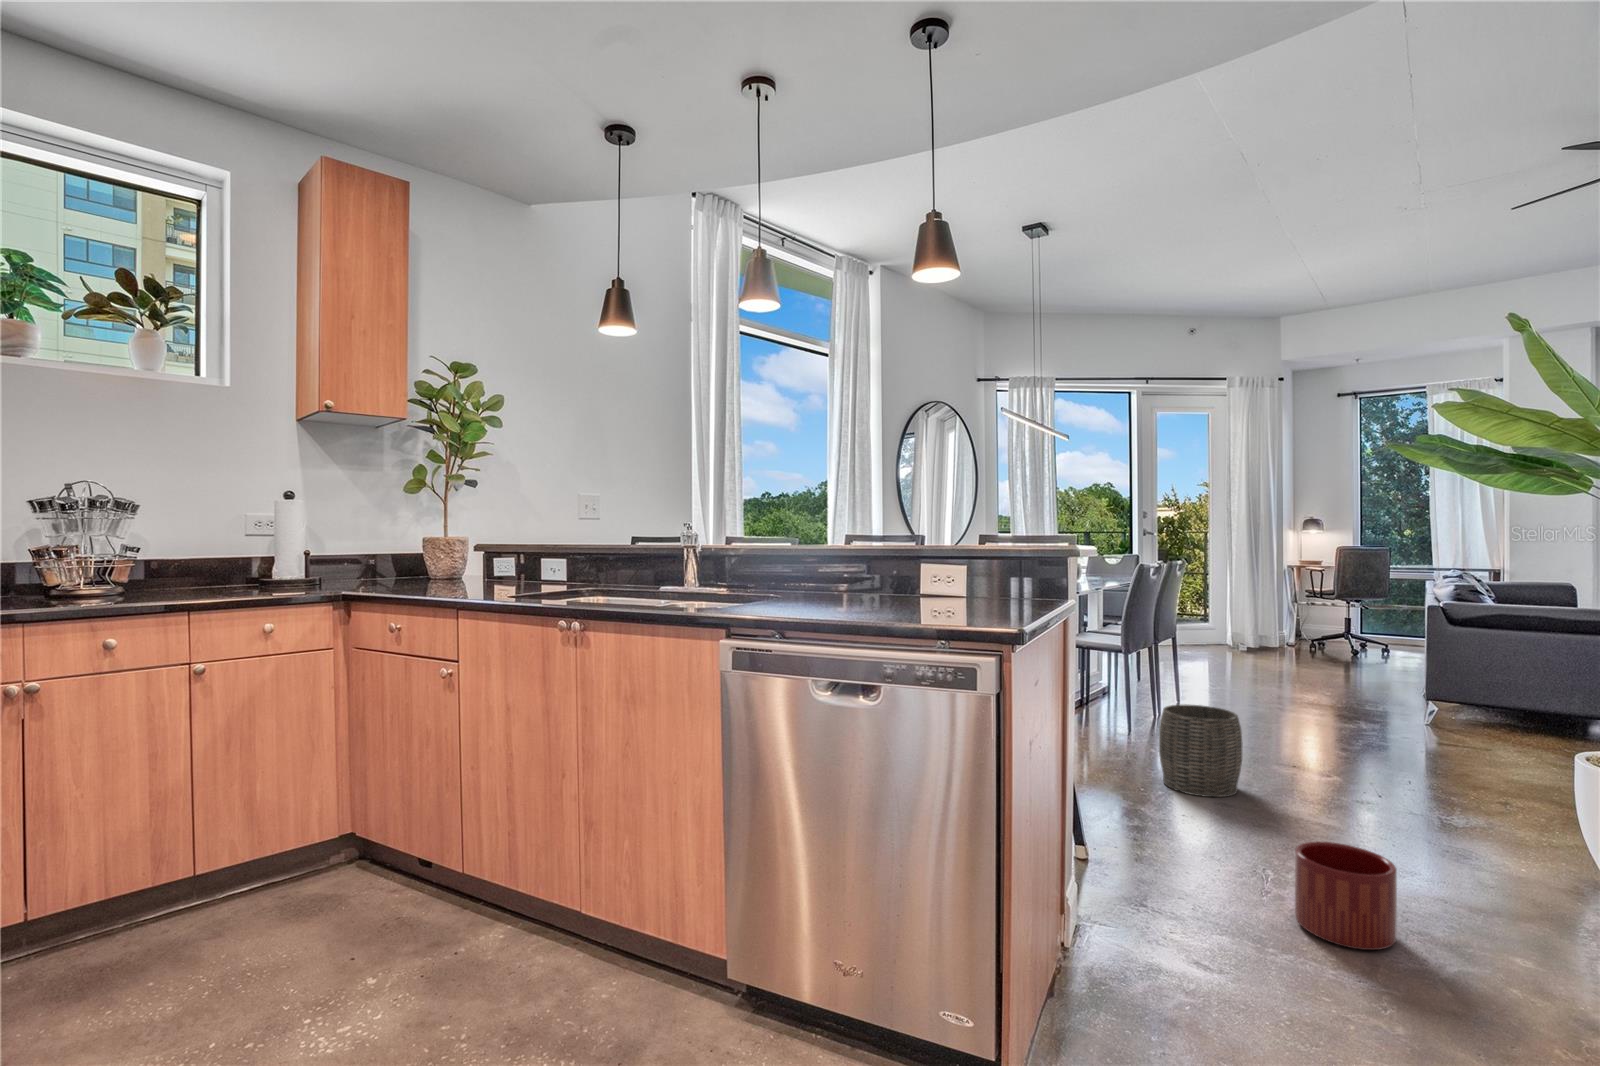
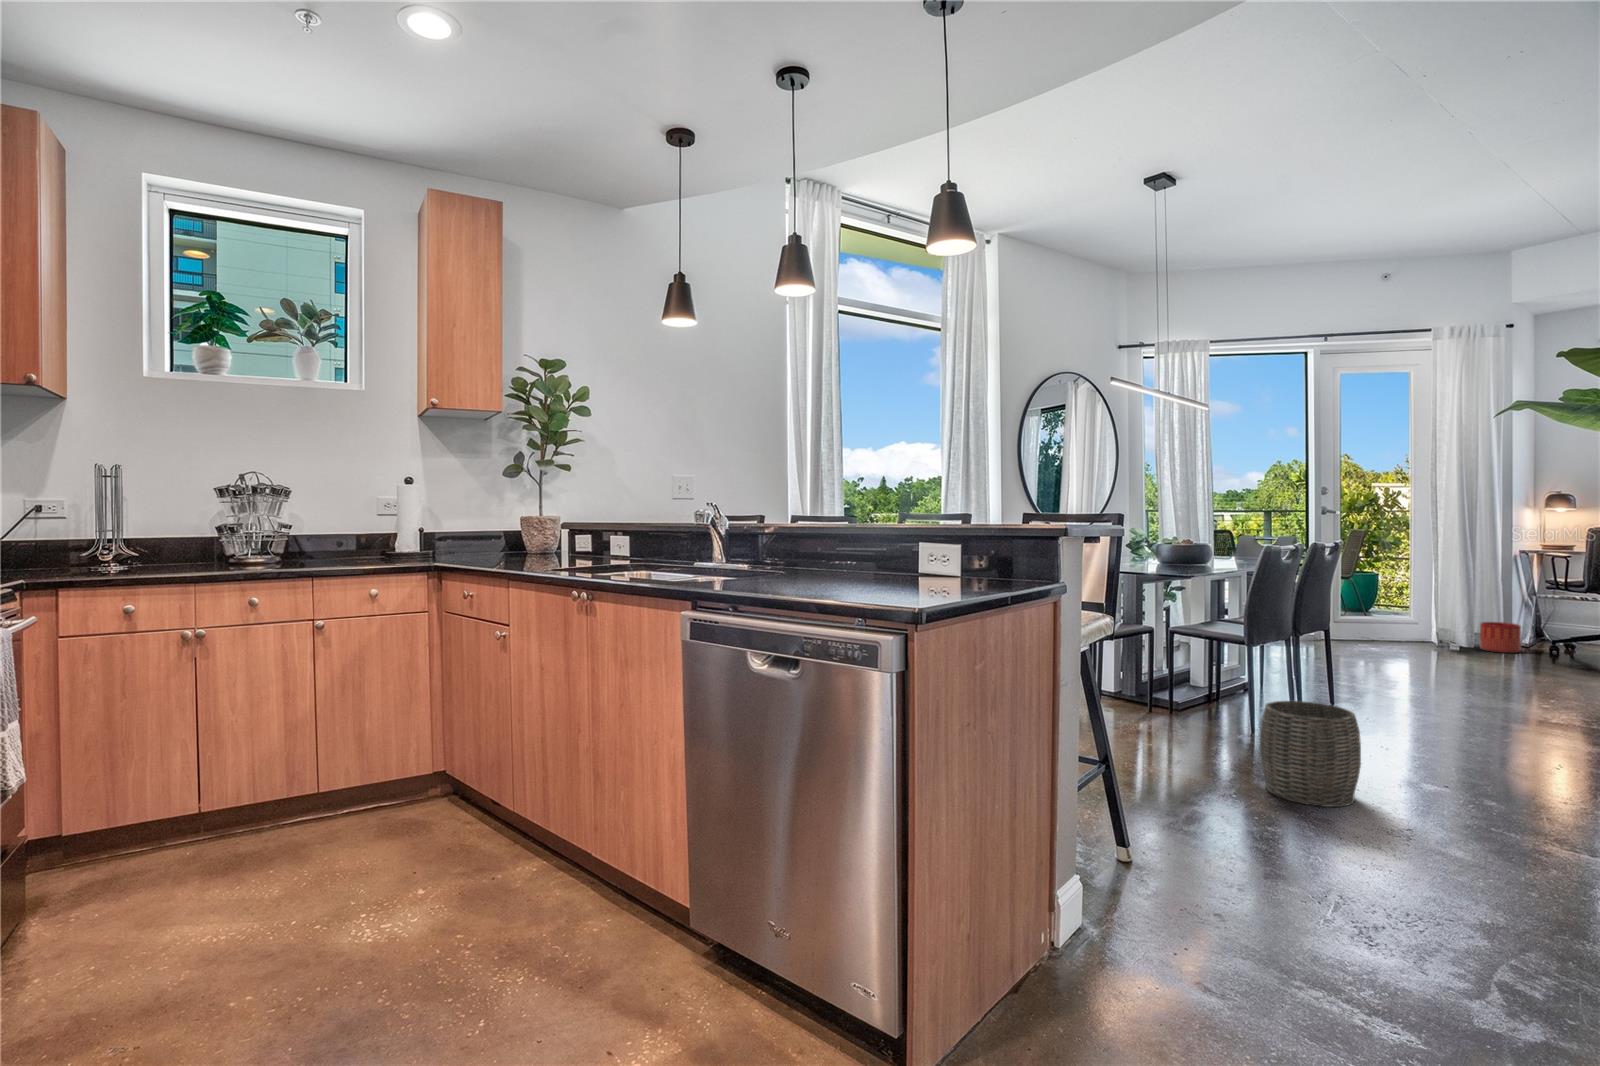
planter: present [1295,842,1397,950] -> present [1480,622,1521,653]

